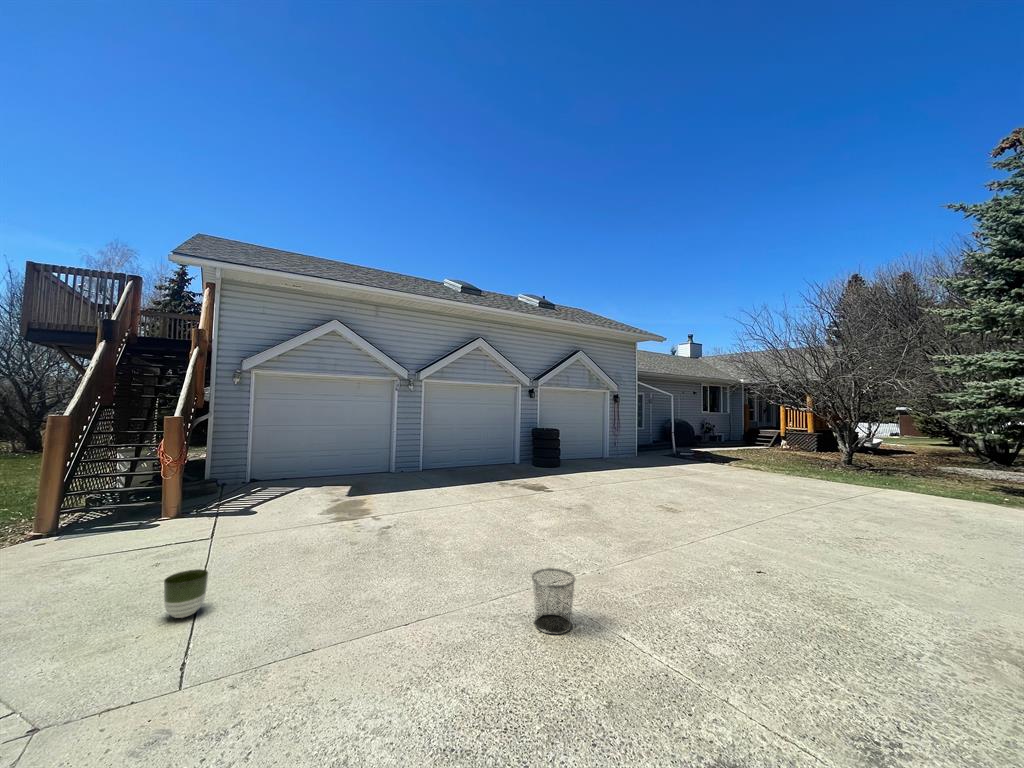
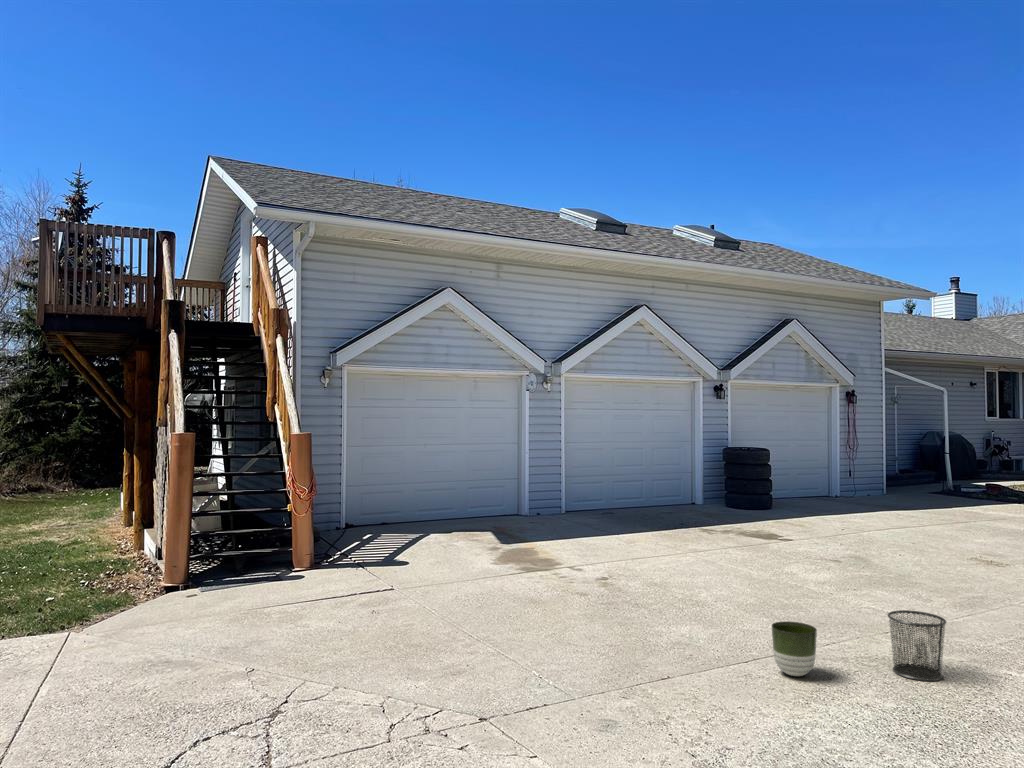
planter: present [164,569,208,618] -> present [772,621,817,676]

